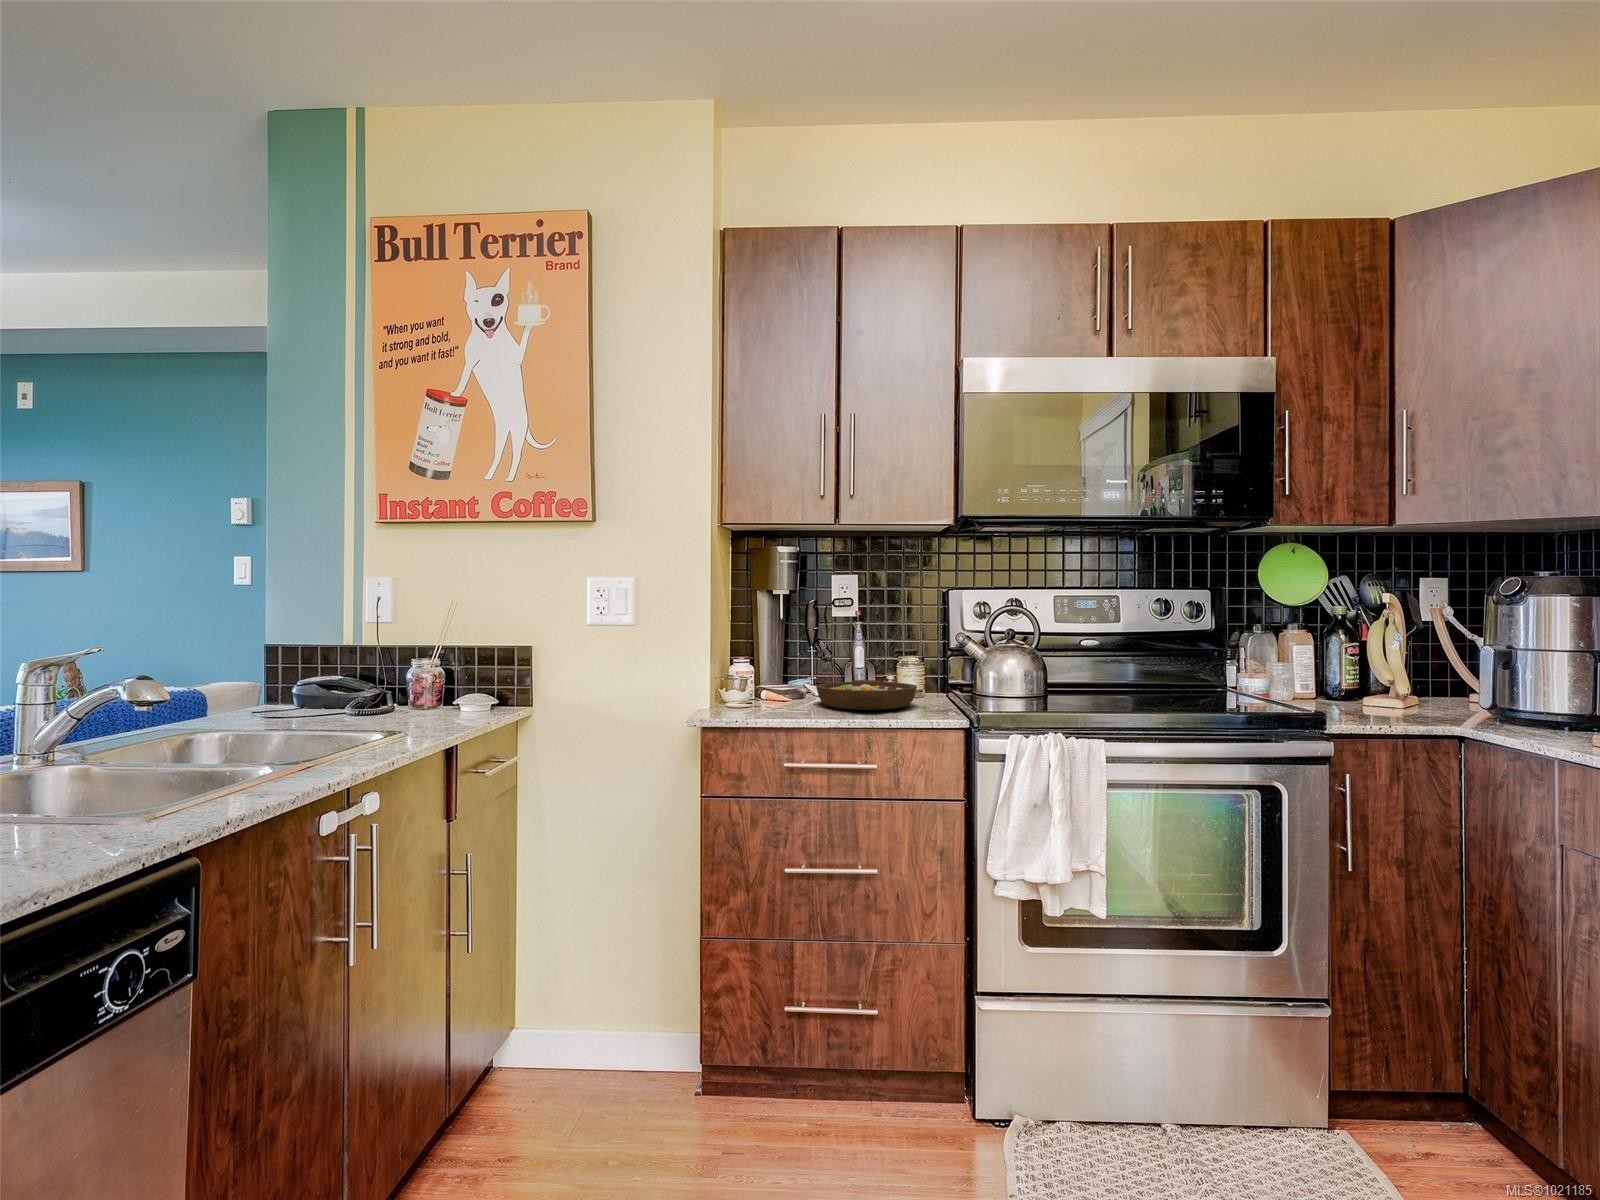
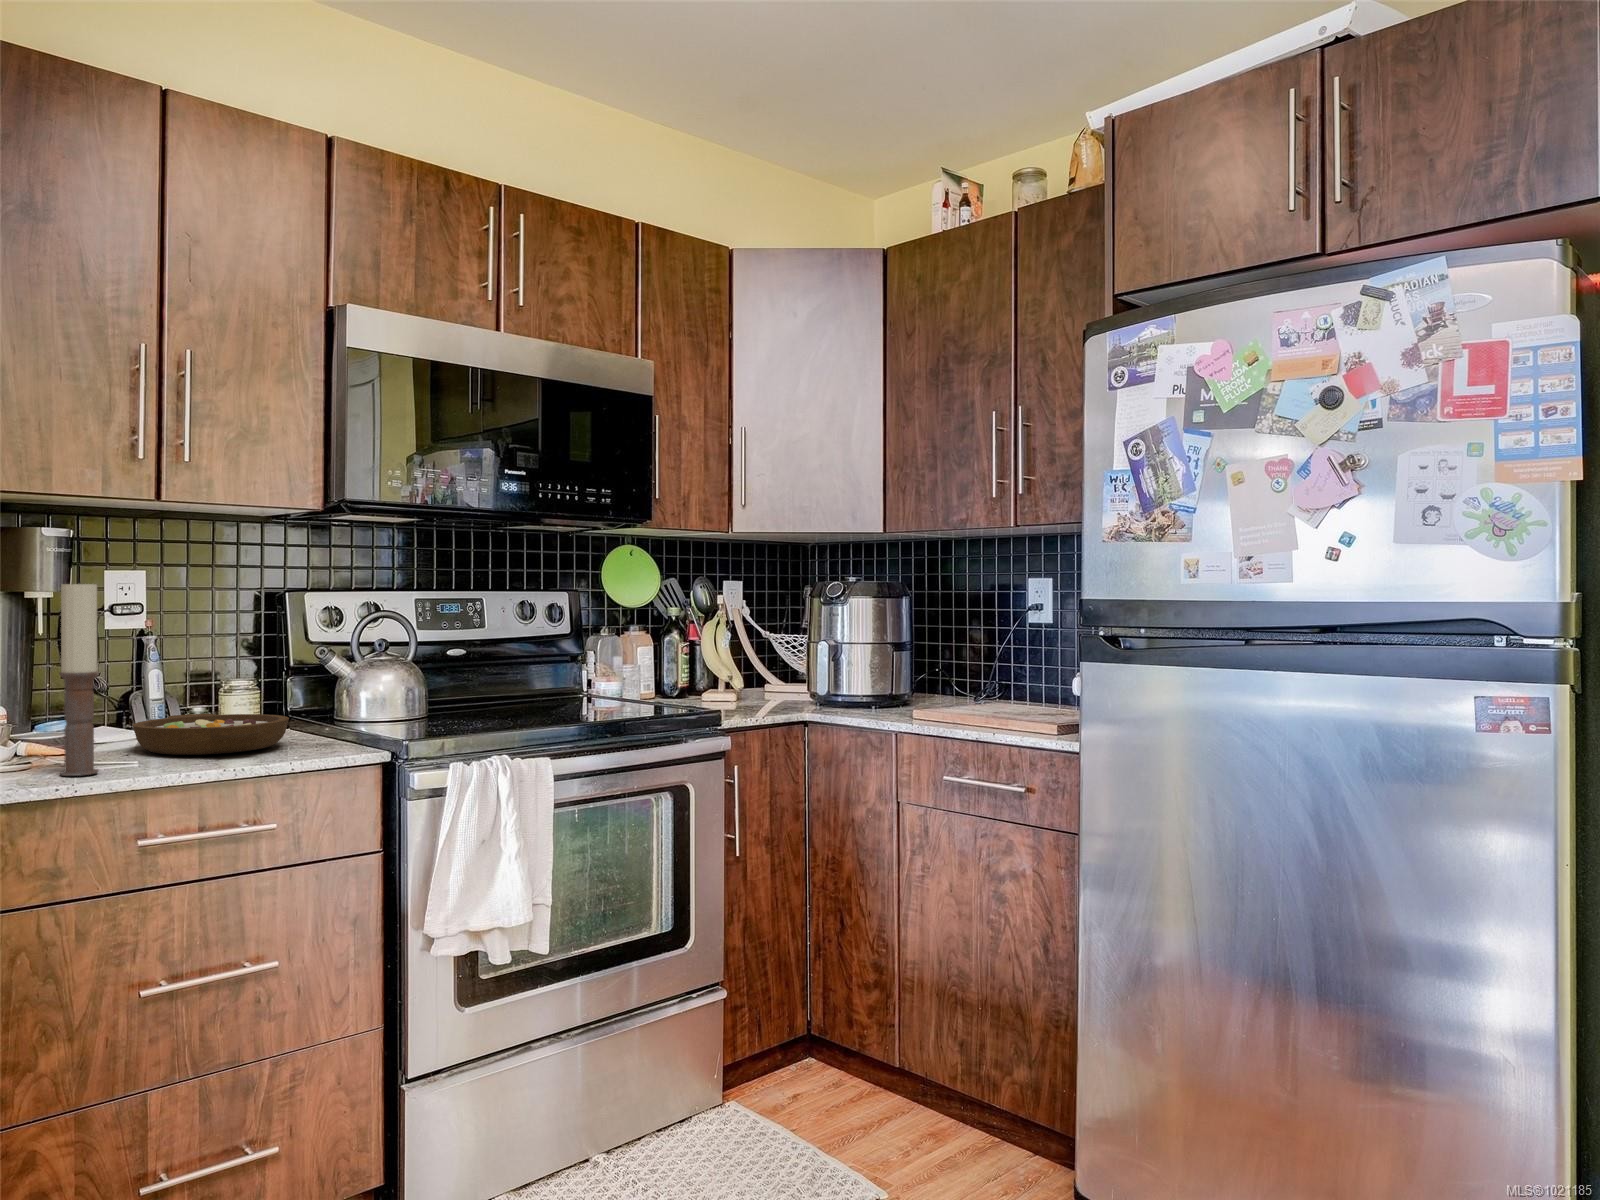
candle: none [751,584,773,716] -> present [59,579,99,776]

